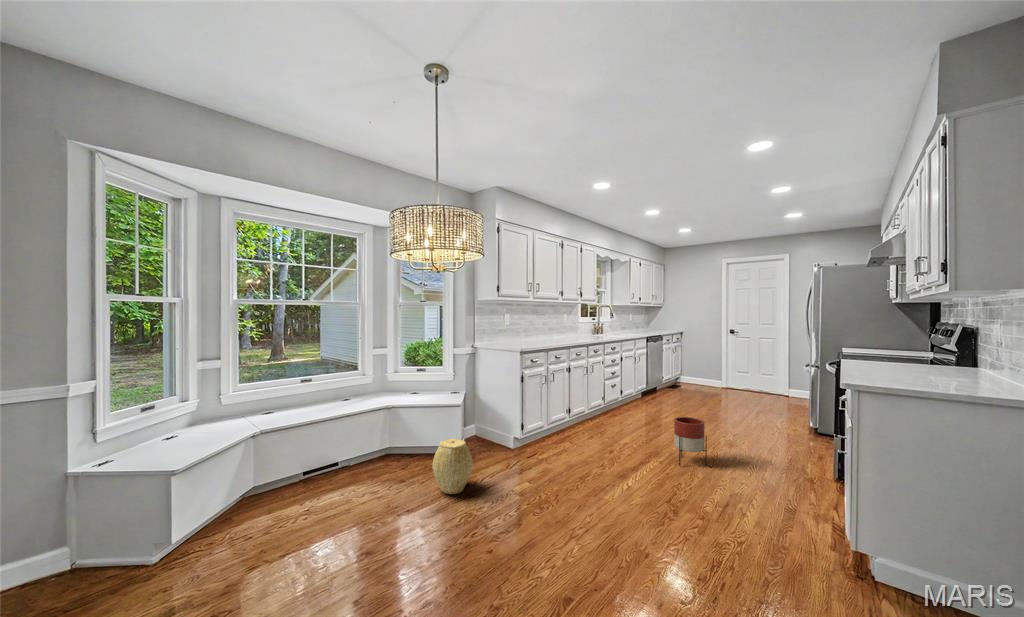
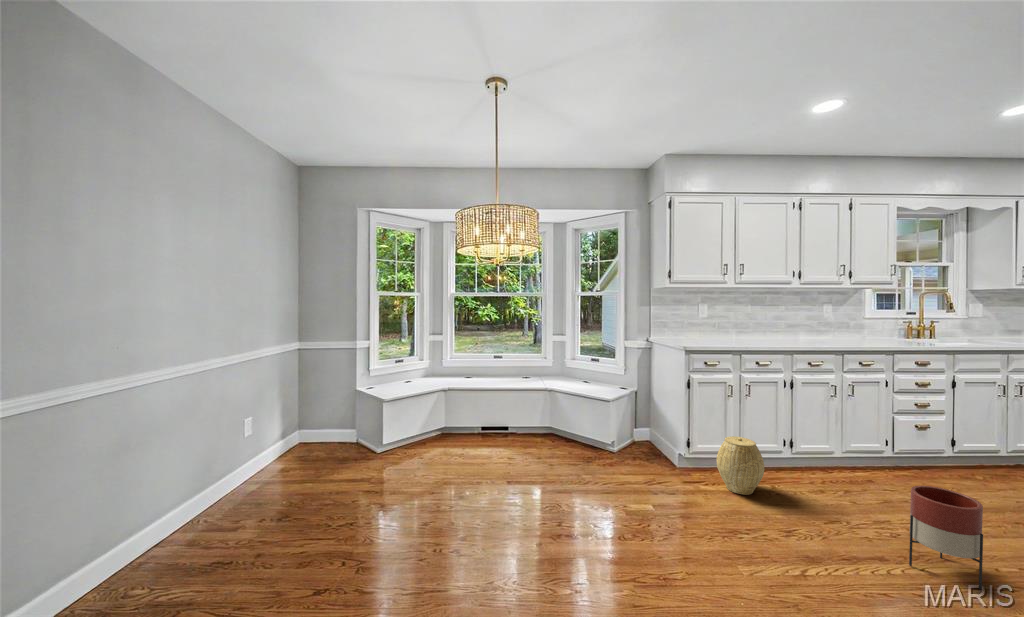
woven basket: present [433,439,473,494] -> present [717,436,764,495]

